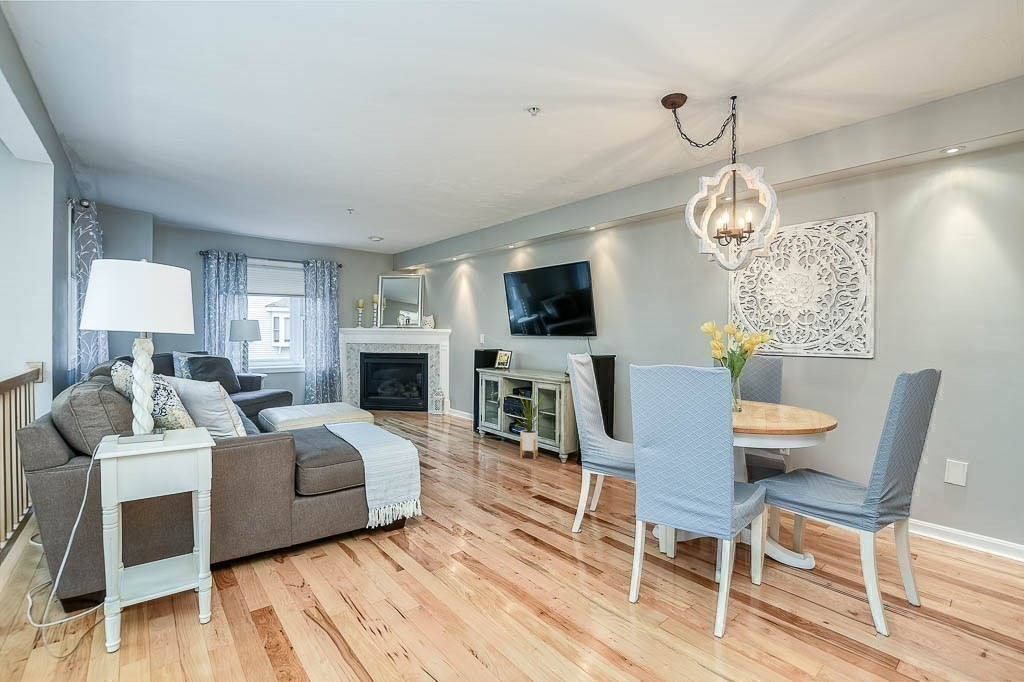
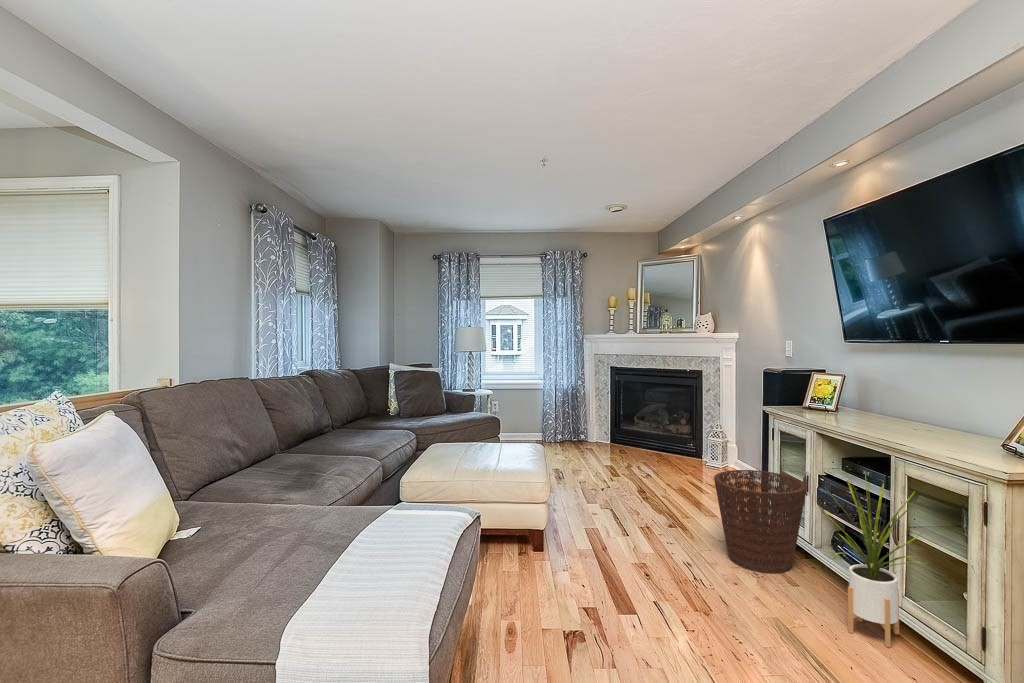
basket: none [456,401,500,449] -> present [714,470,807,573]

